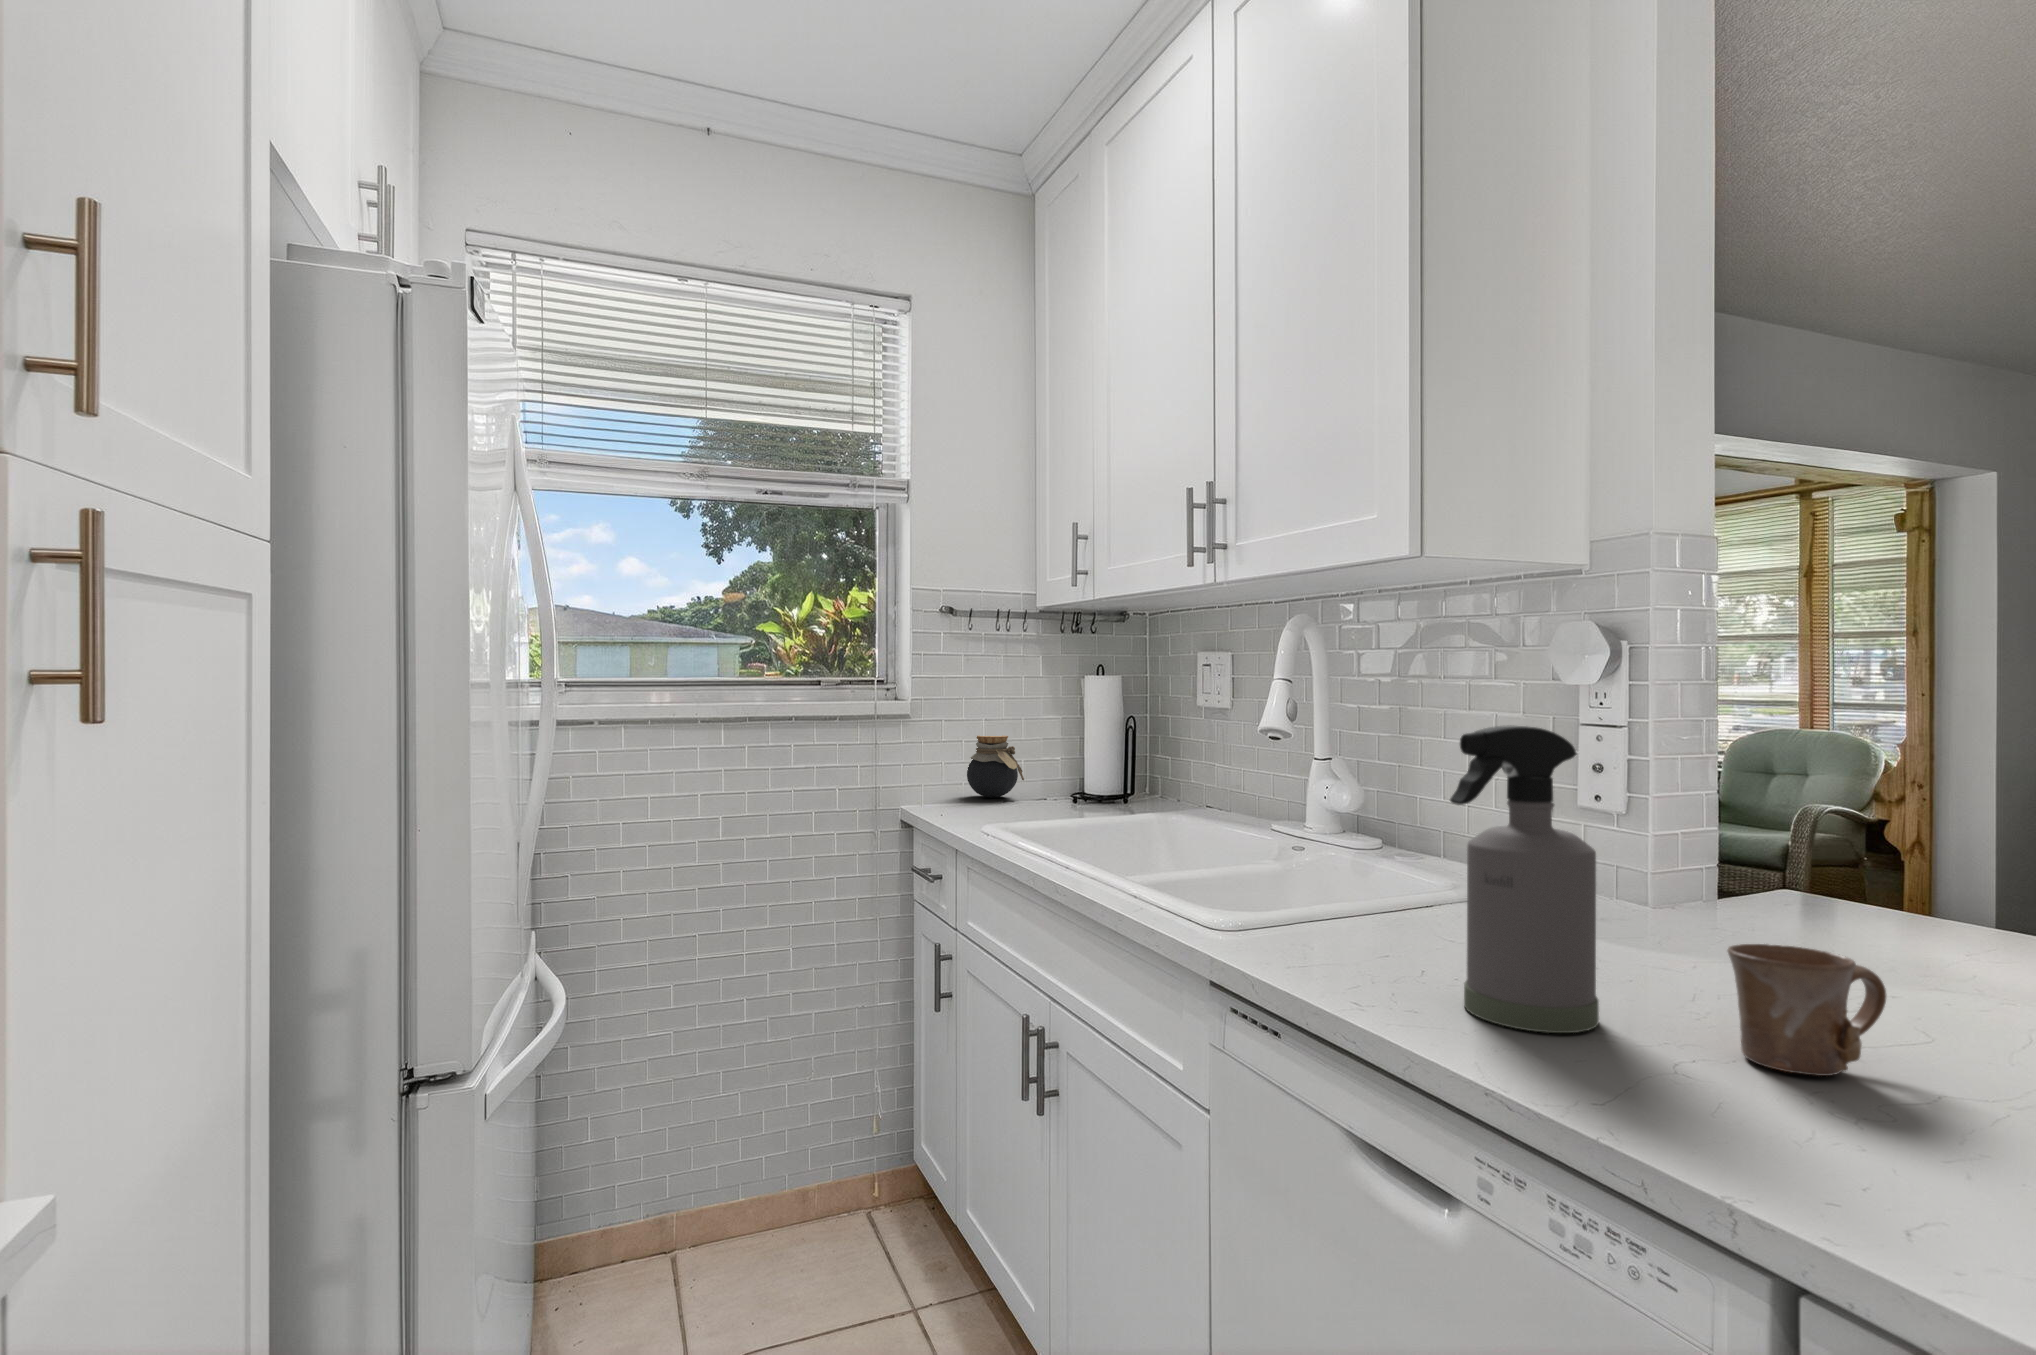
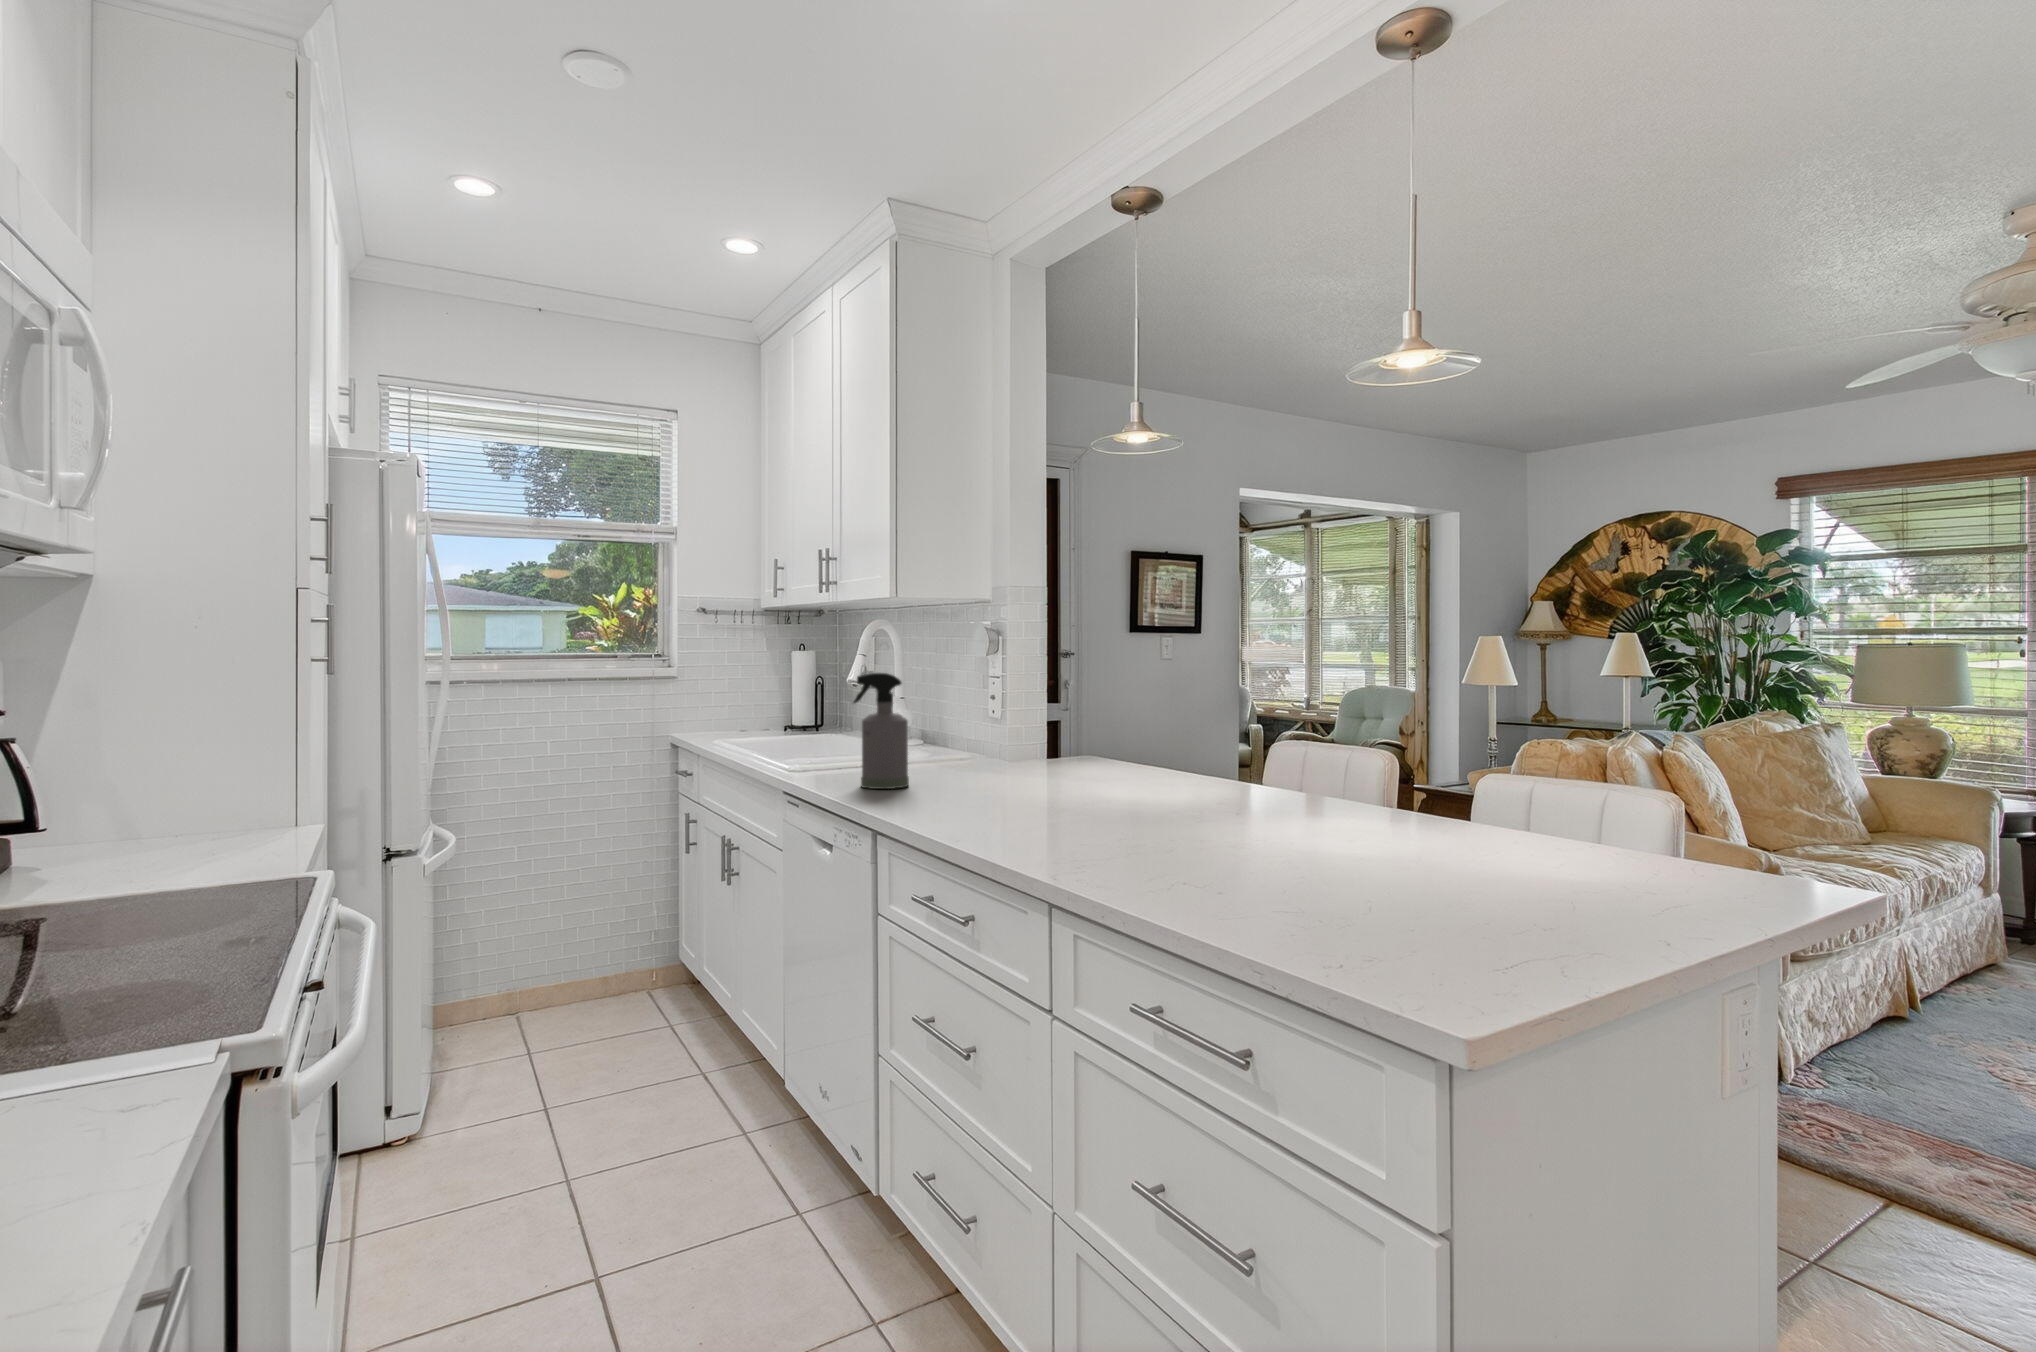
jar: present [967,735,1024,798] -> none [717,690,754,729]
mug: present [1727,944,1886,1076] -> none [938,752,988,794]

